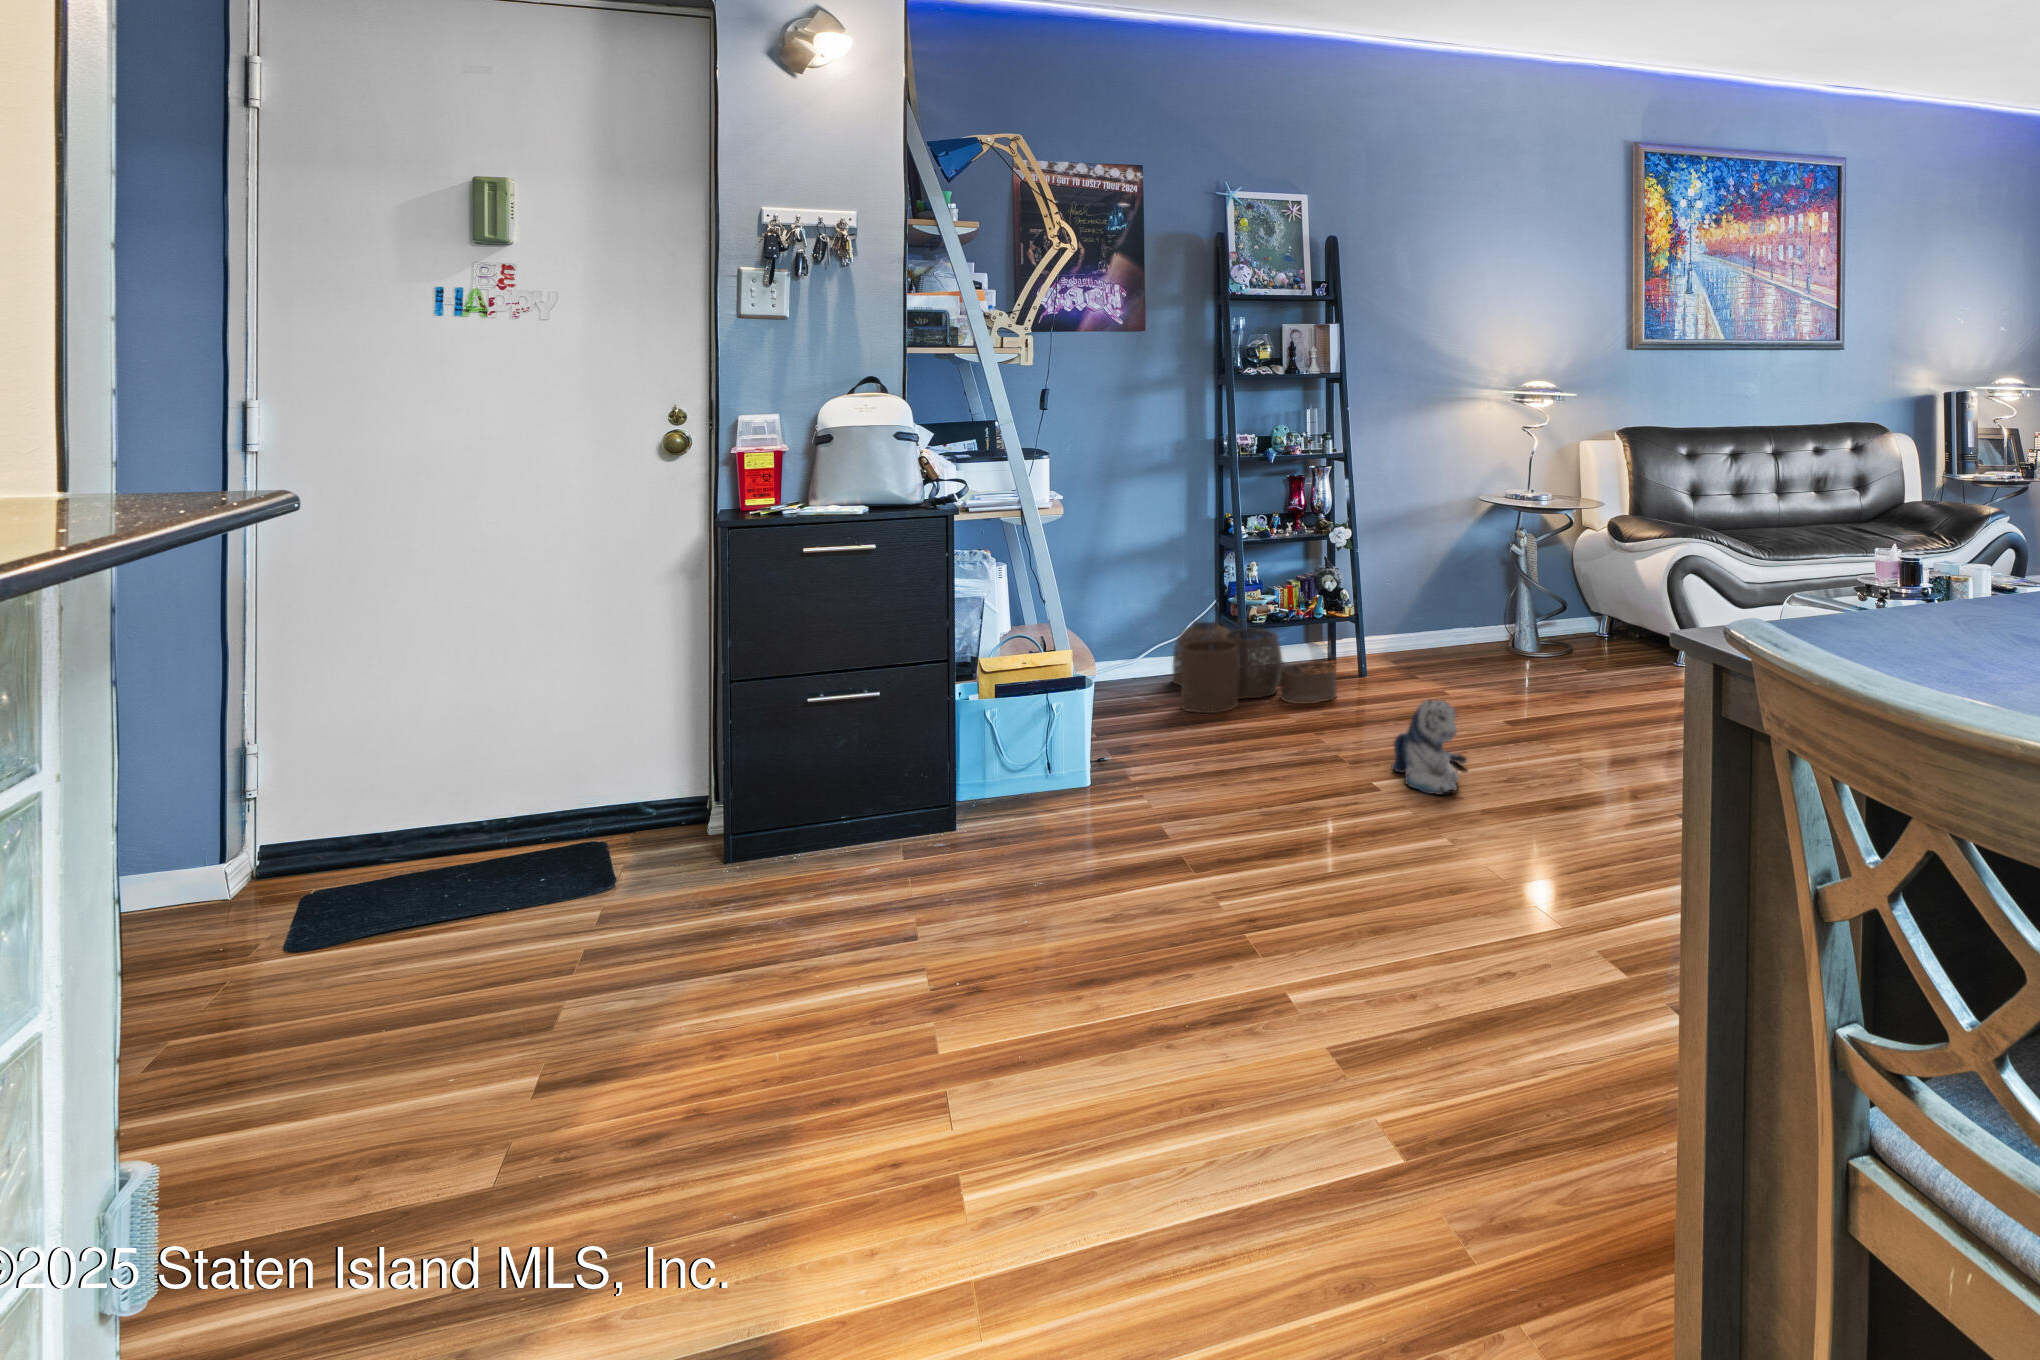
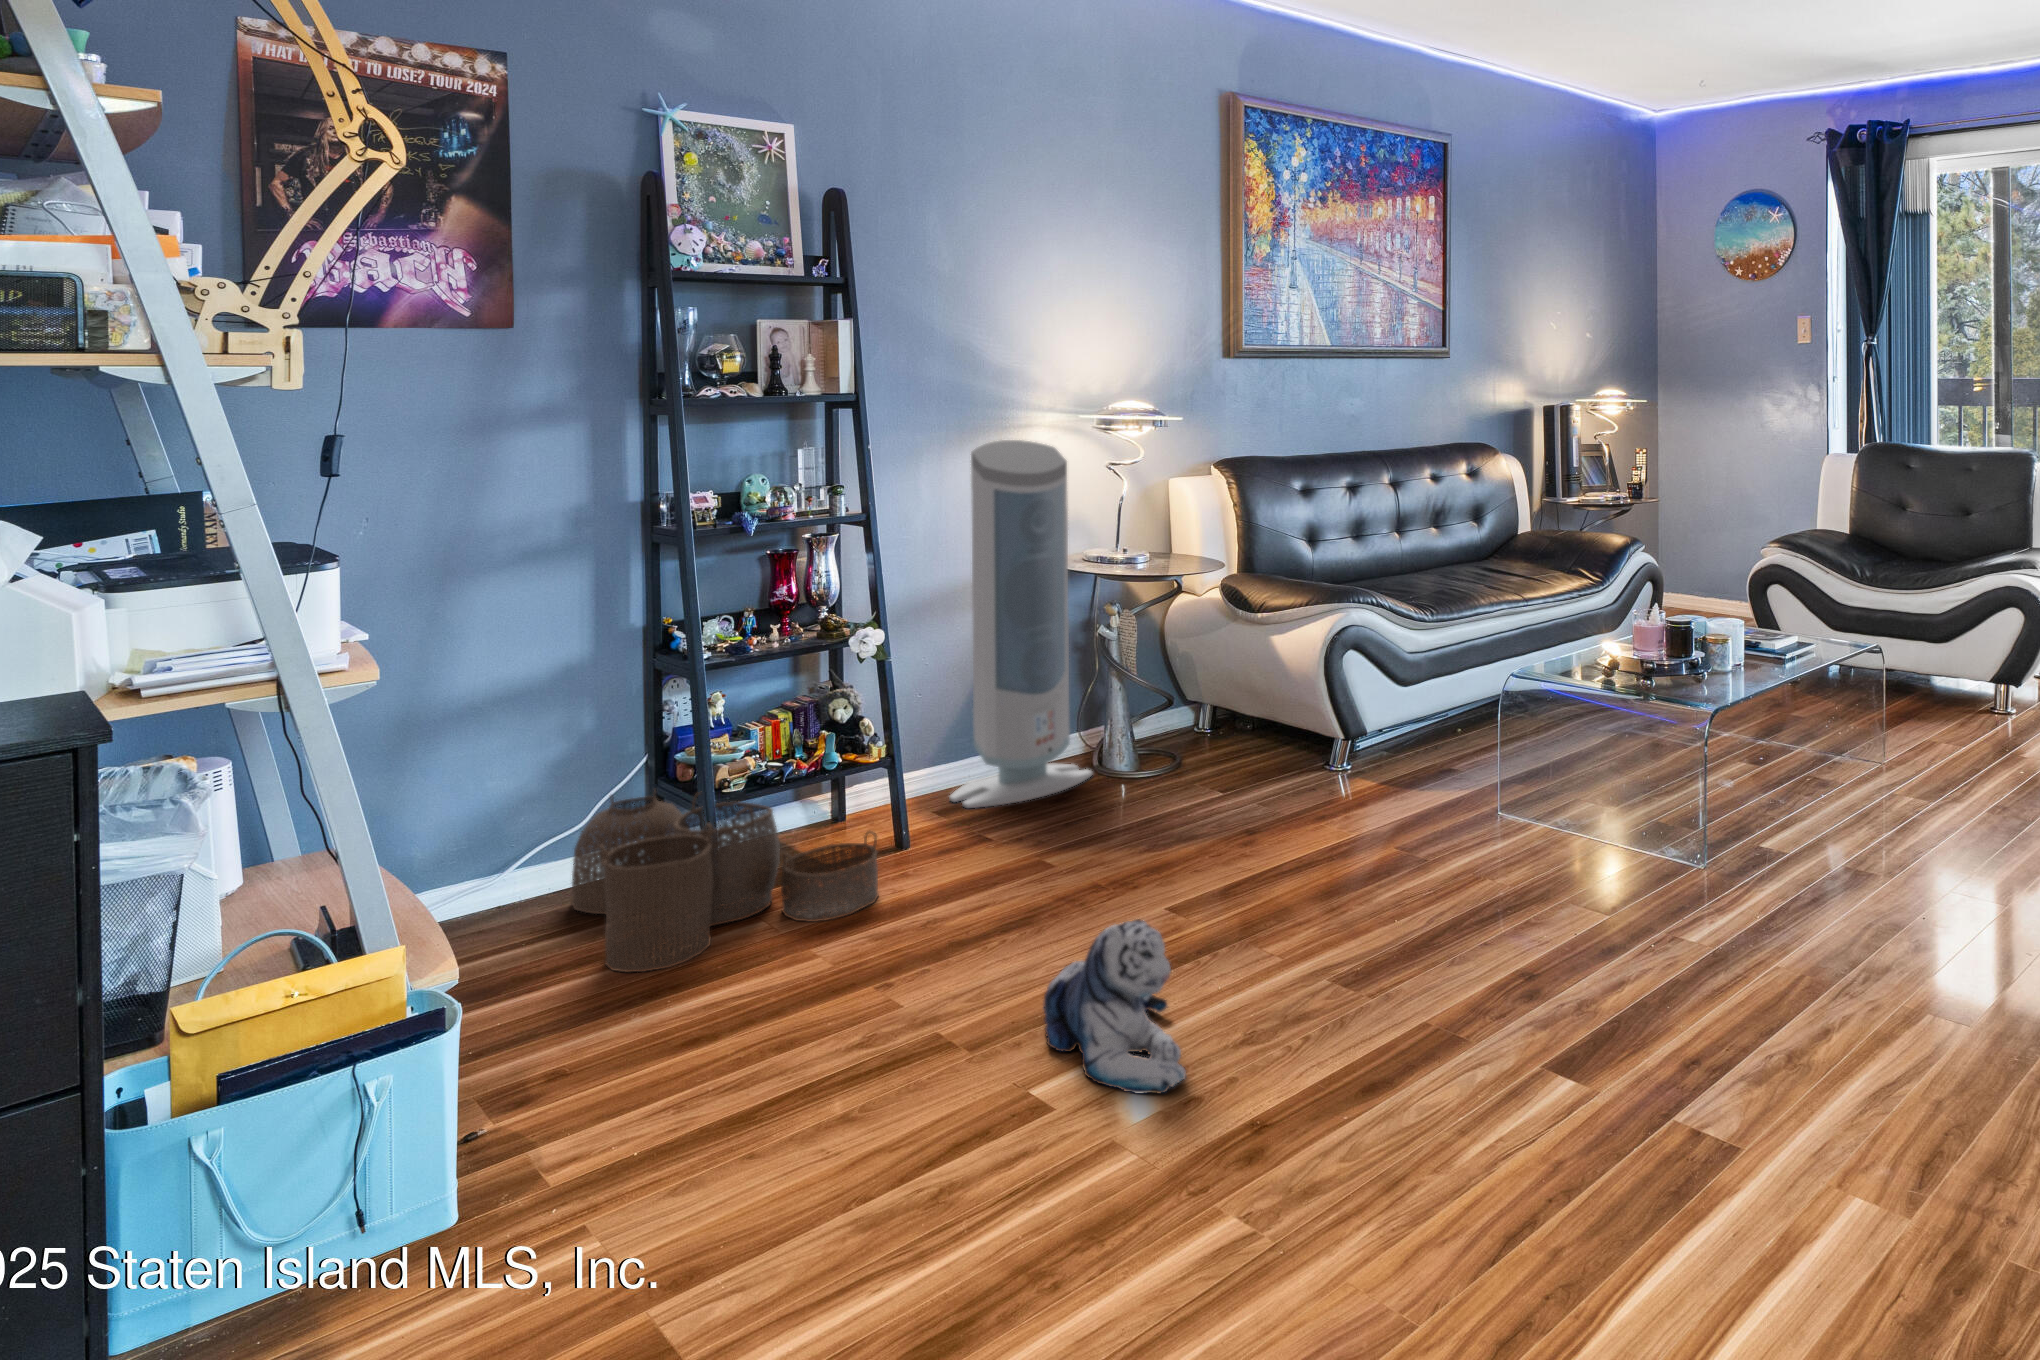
air purifier: none [1404,408,1504,662] -> present [949,440,1092,808]

